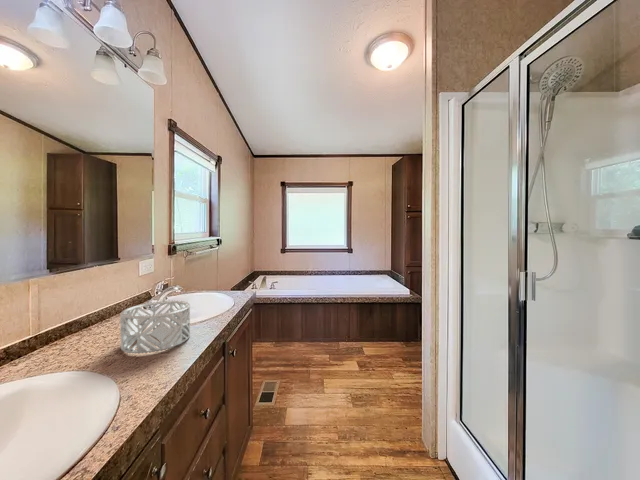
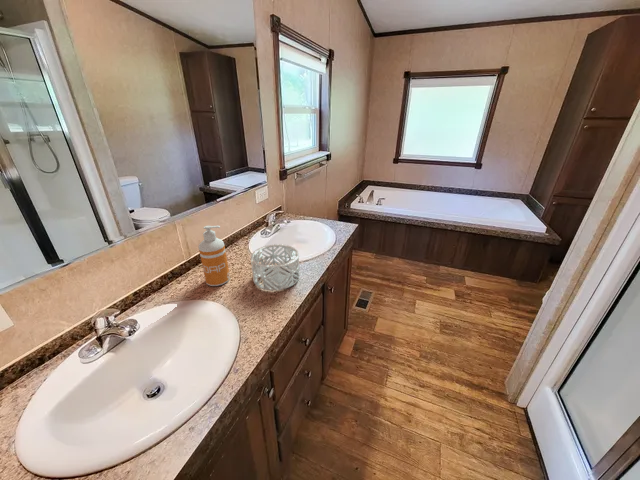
soap dispenser: none [32,274,80,365] -> present [198,226,230,286]

